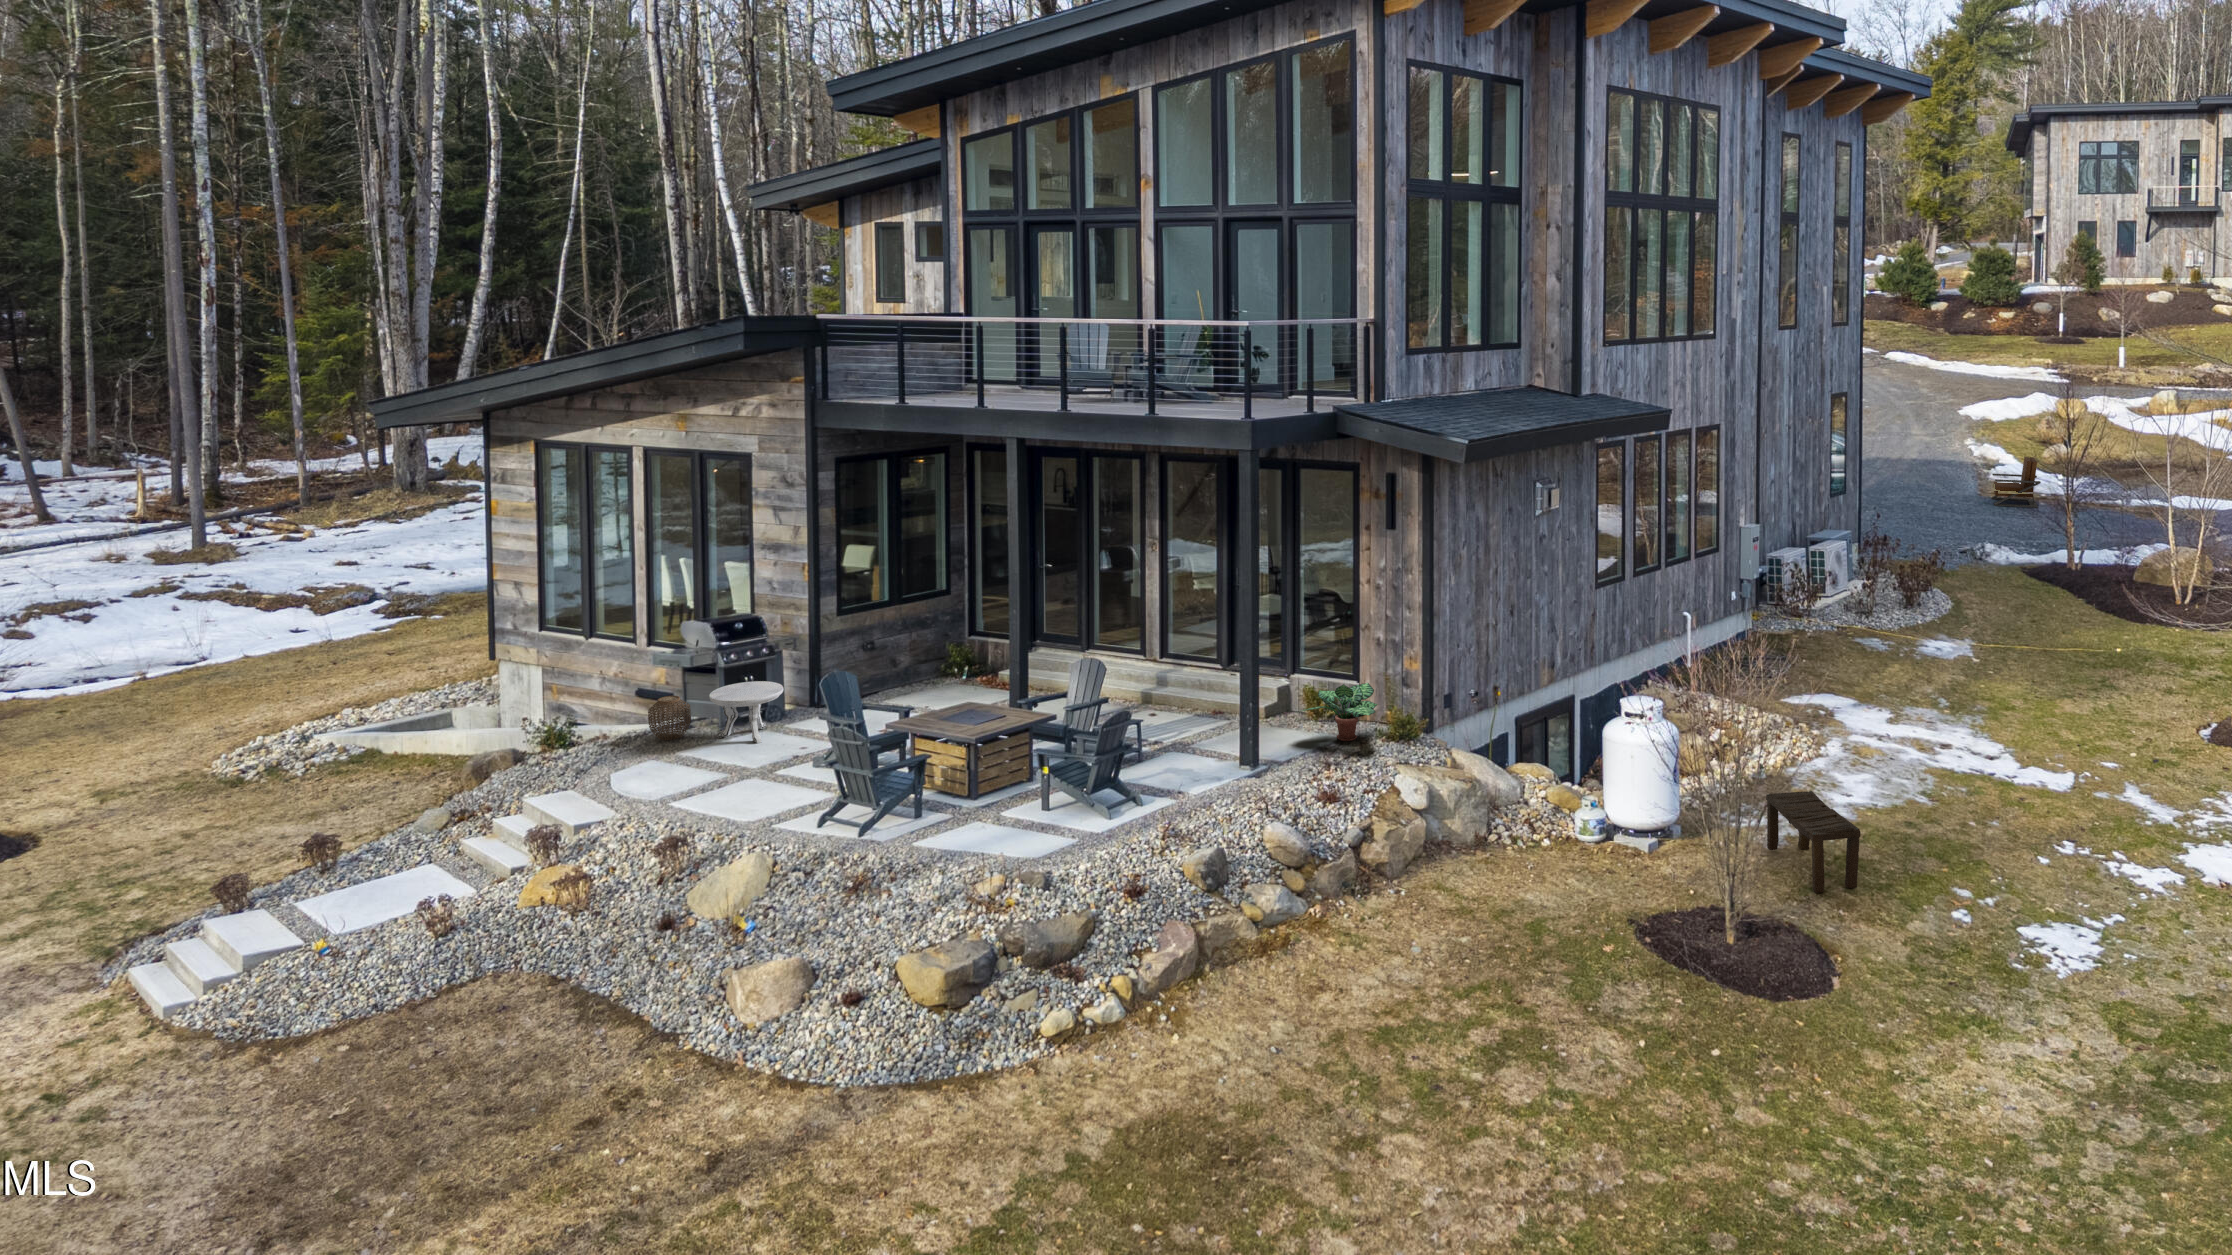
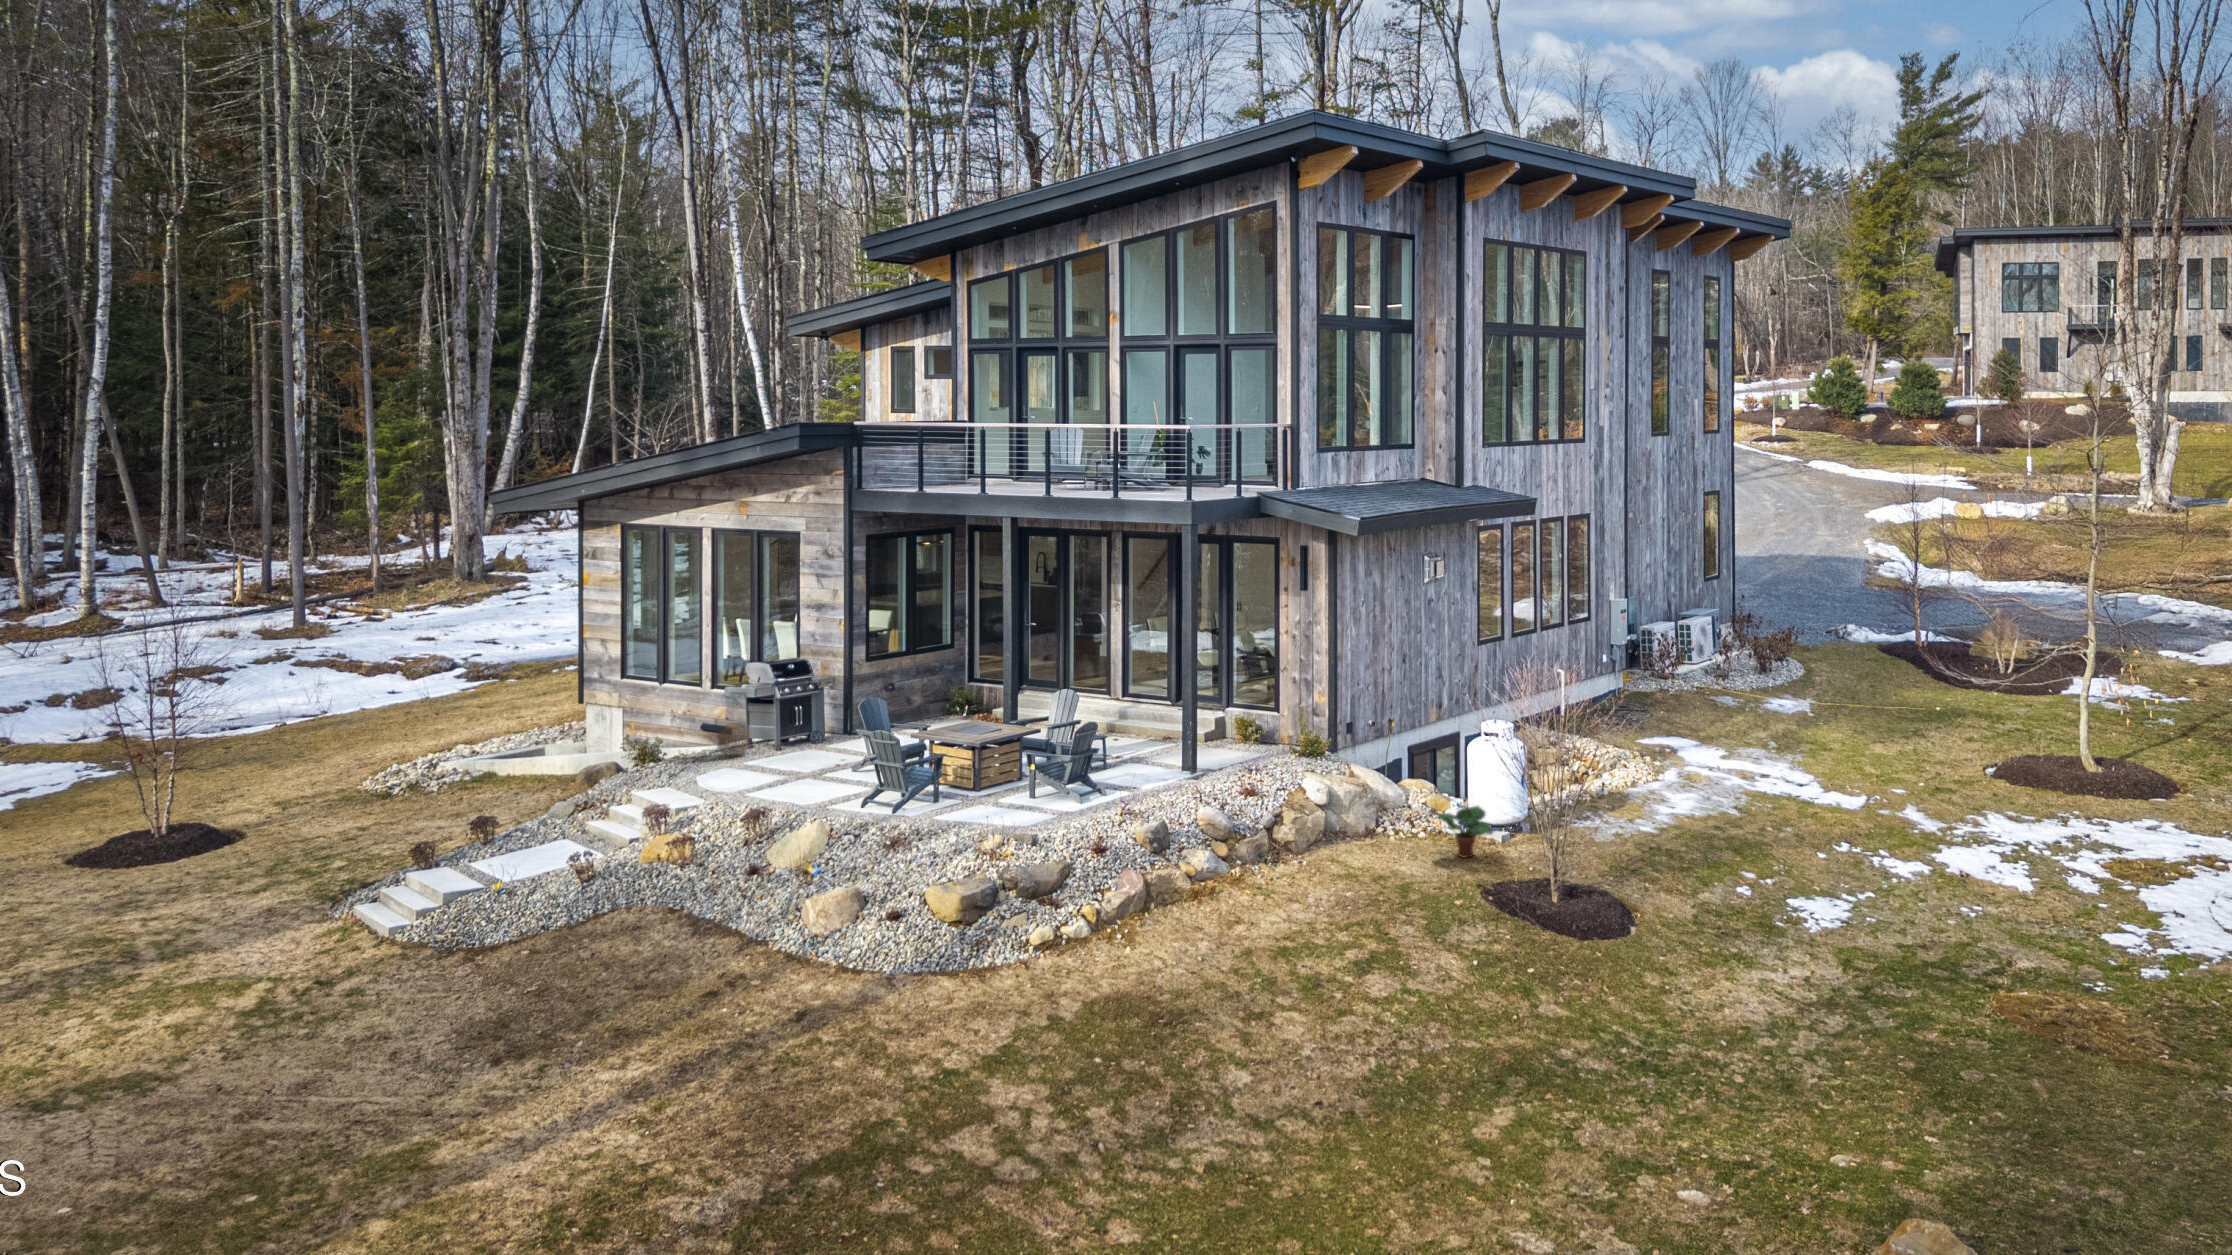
lounge chair: present [1991,457,2041,508] -> none [1883,550,1924,597]
side table: present [709,681,783,744] -> none [766,713,823,761]
potted plant: present [1302,683,1377,741] -> present [1437,806,1493,858]
bench: present [1766,791,1861,893] -> none [1598,798,1665,872]

